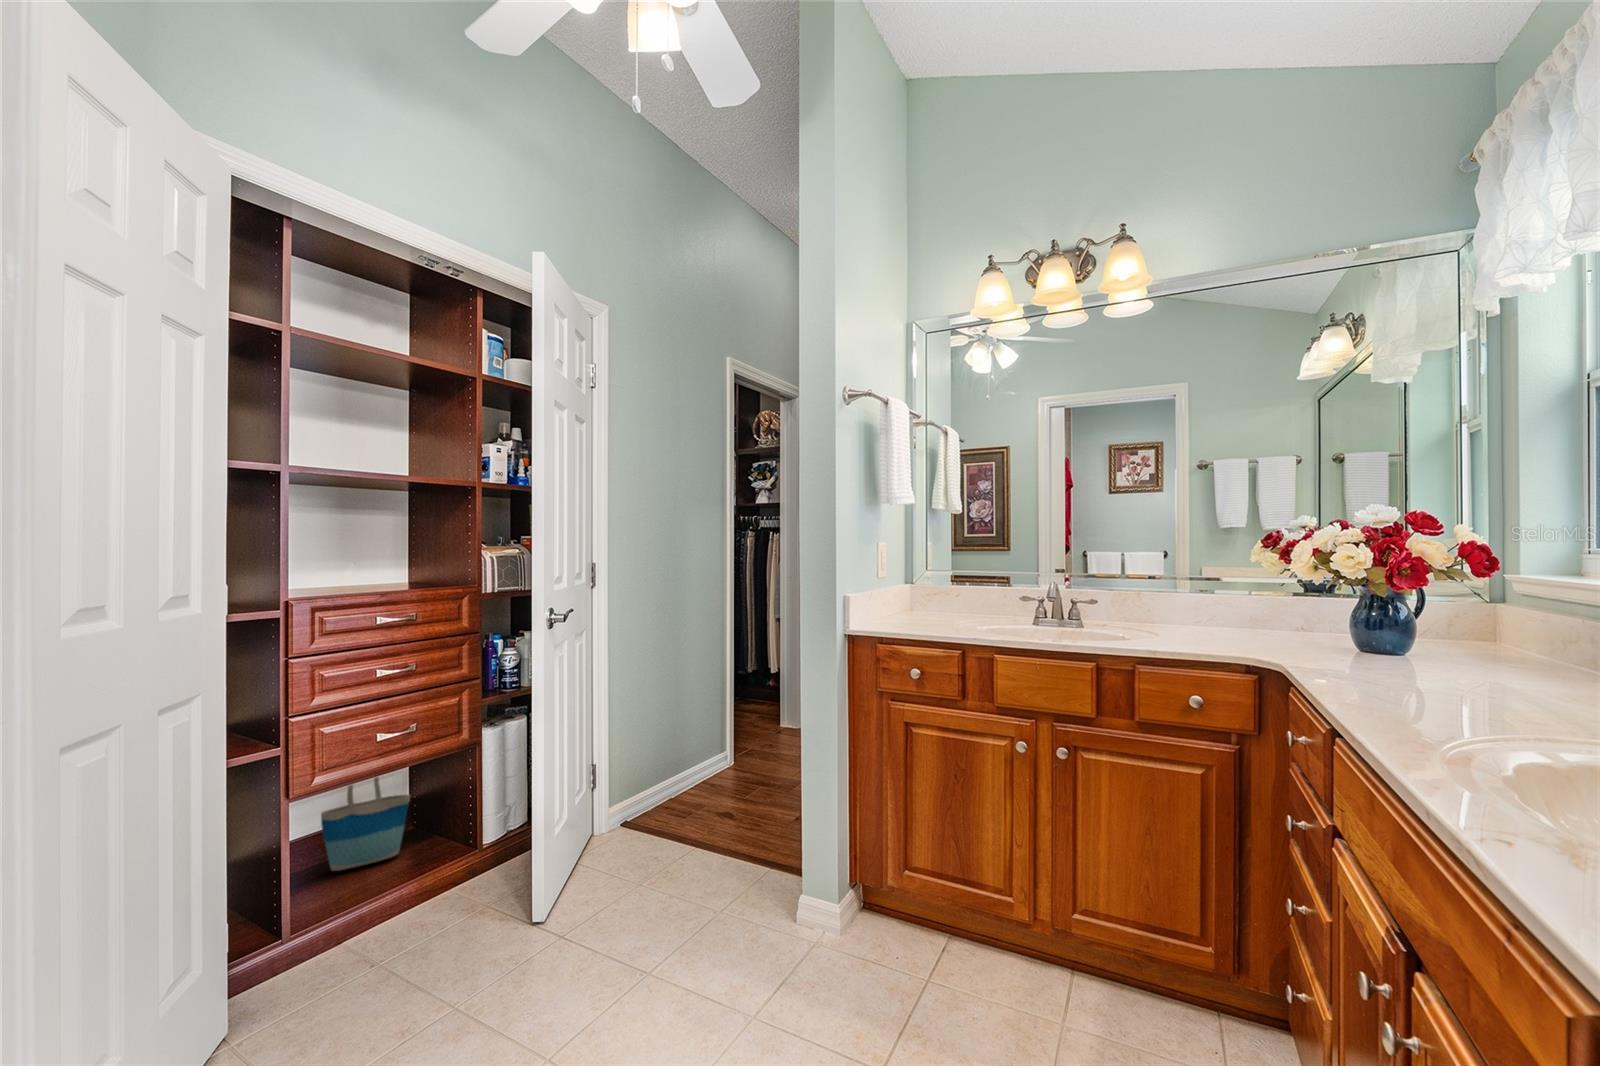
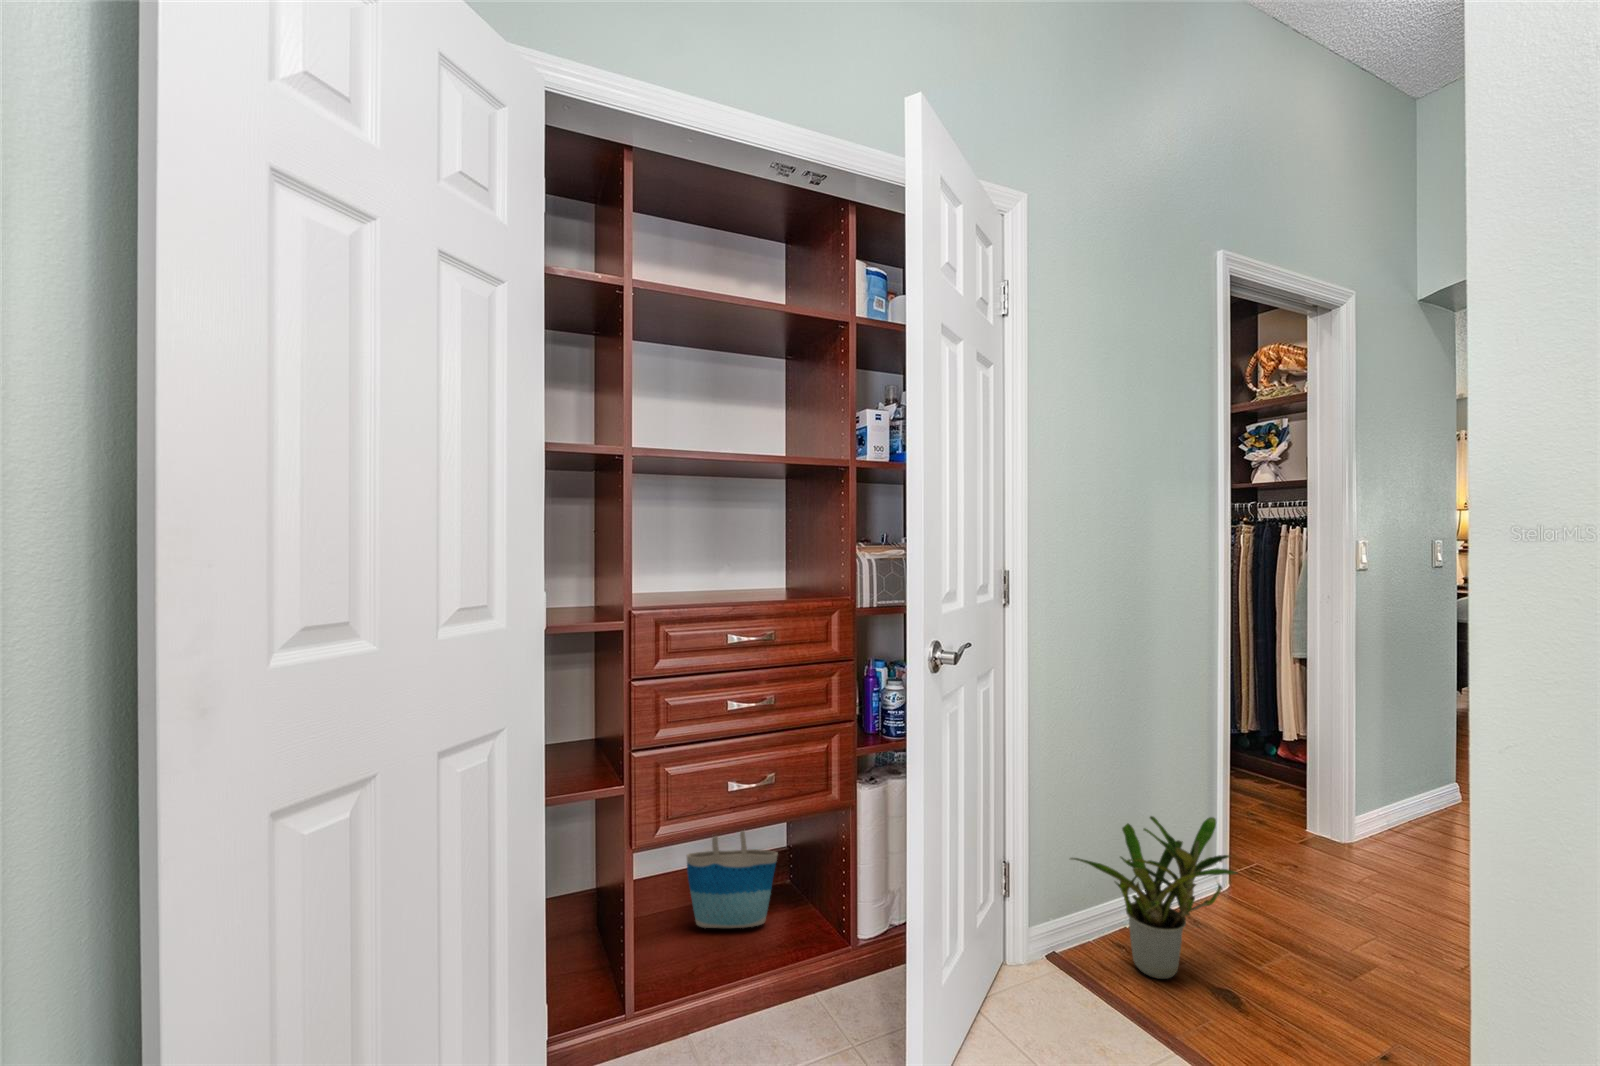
potted plant: none [636,712,733,817] -> present [1070,816,1238,979]

